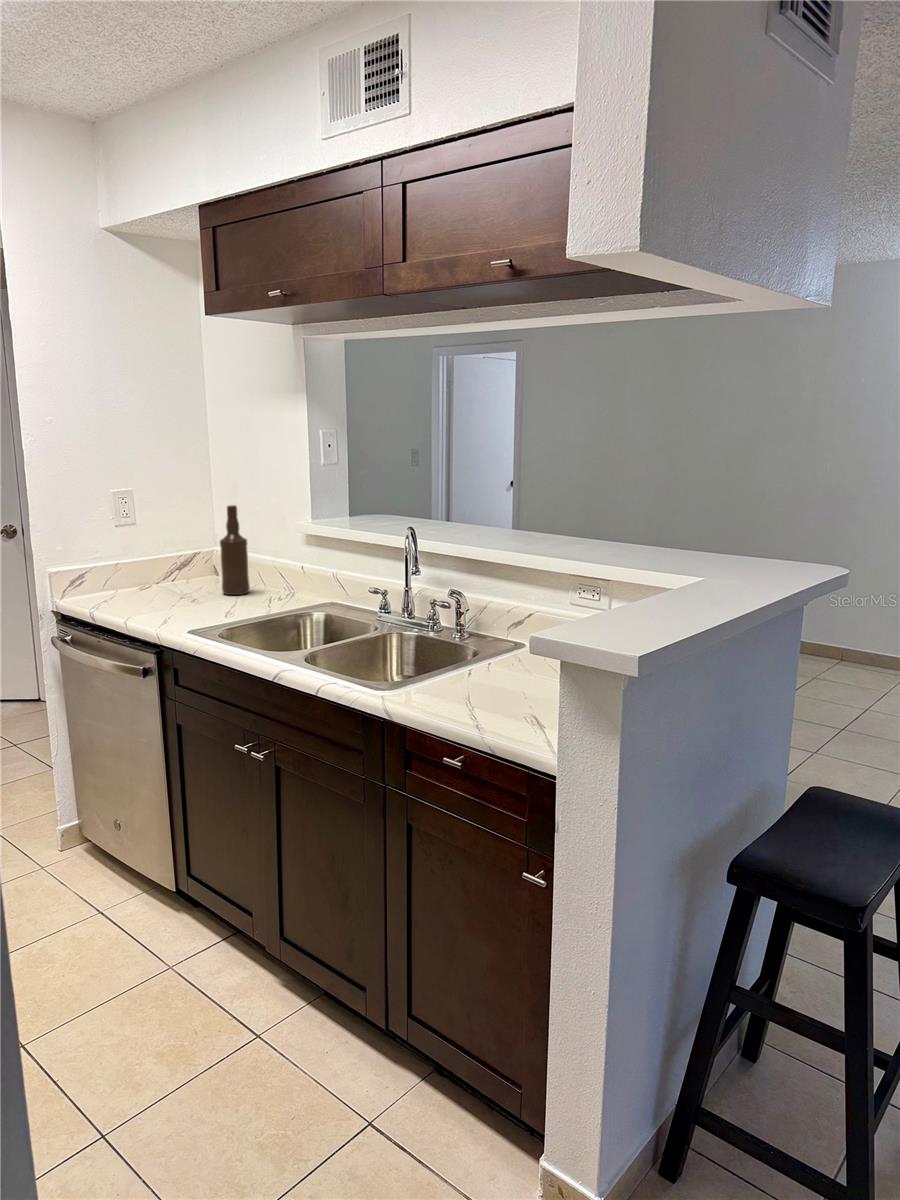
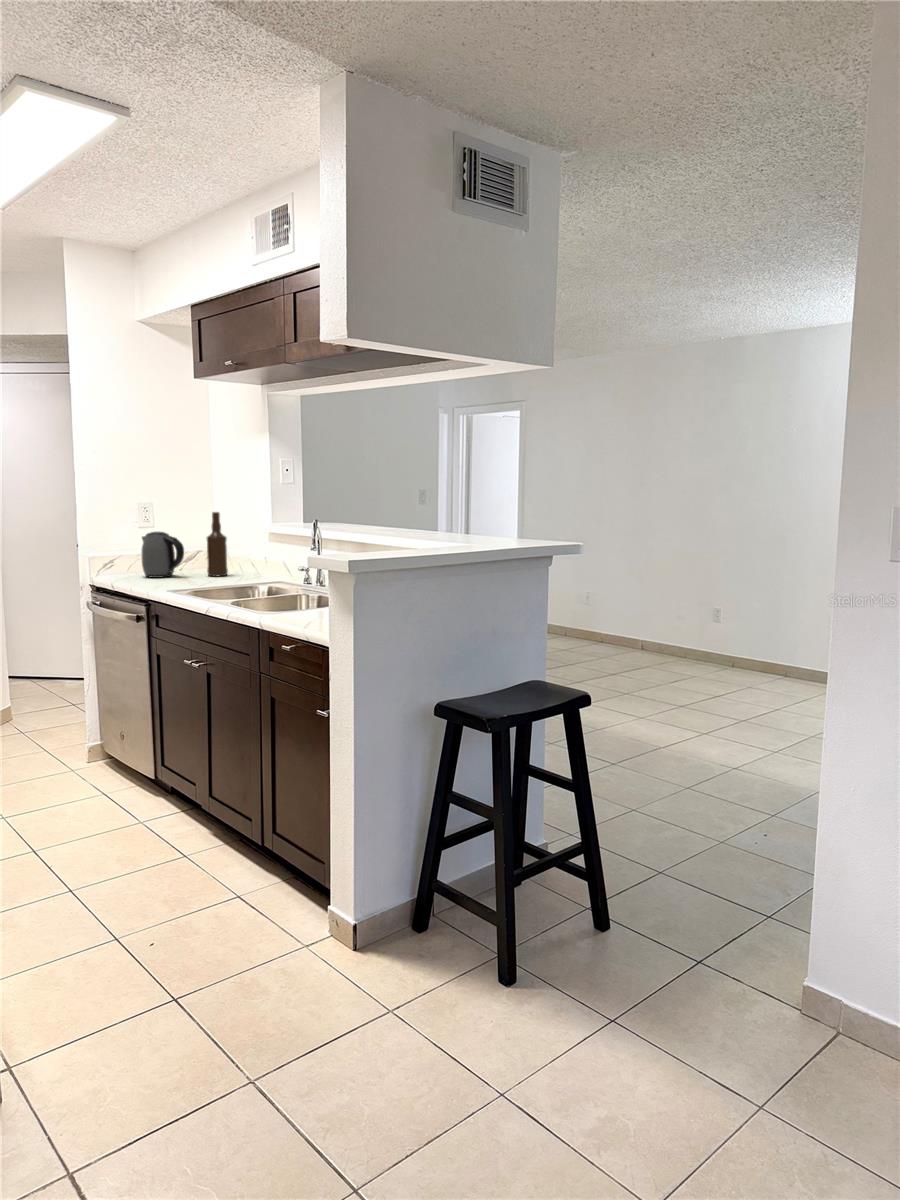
kettle: none [126,535,190,600] -> present [142,532,184,578]

